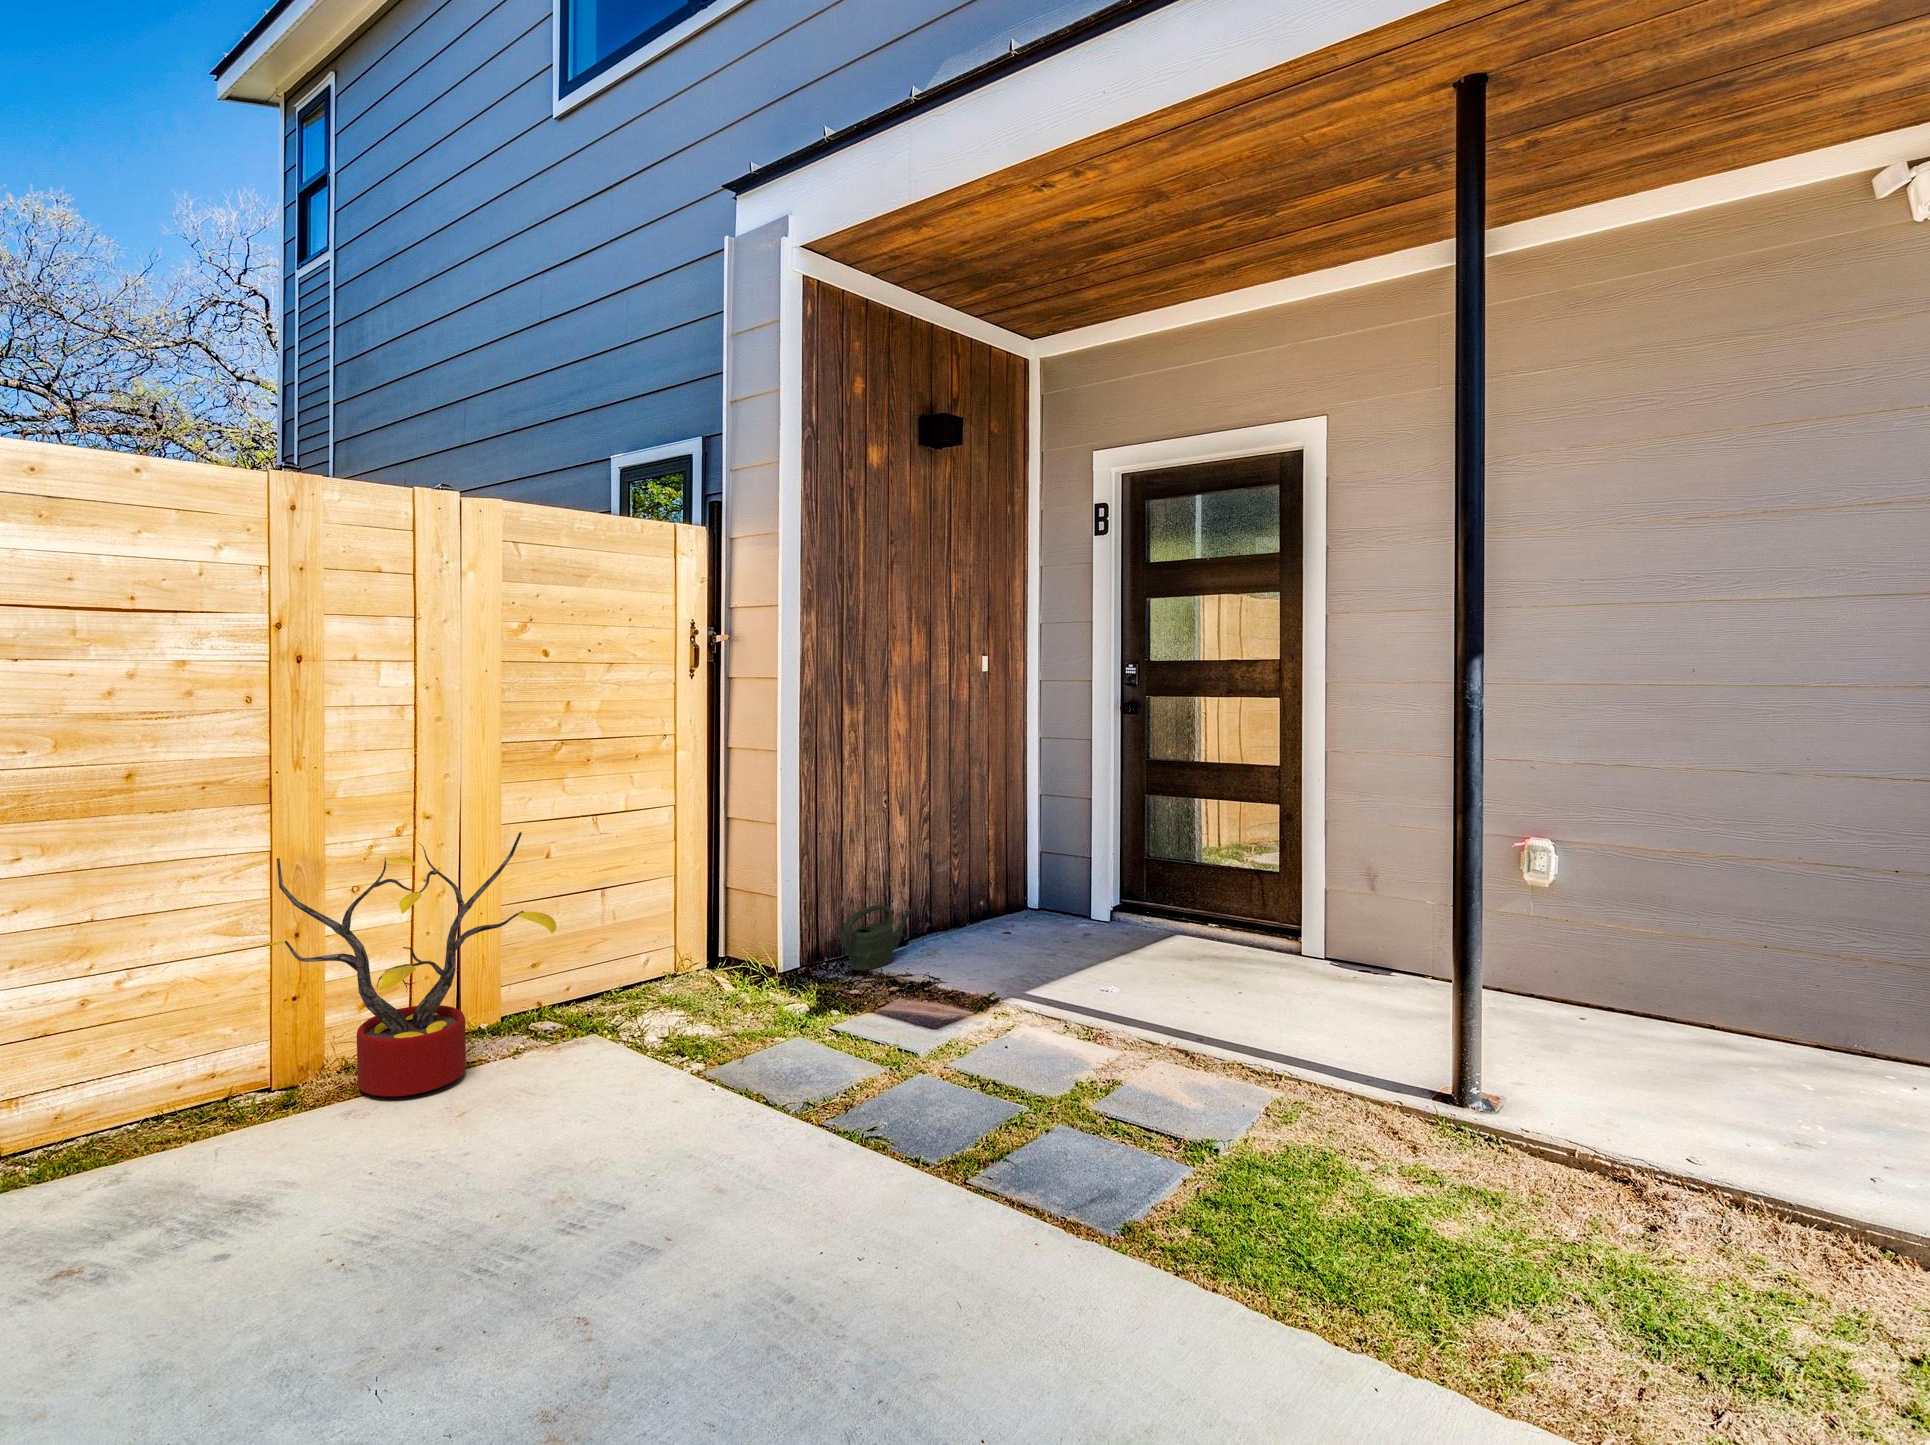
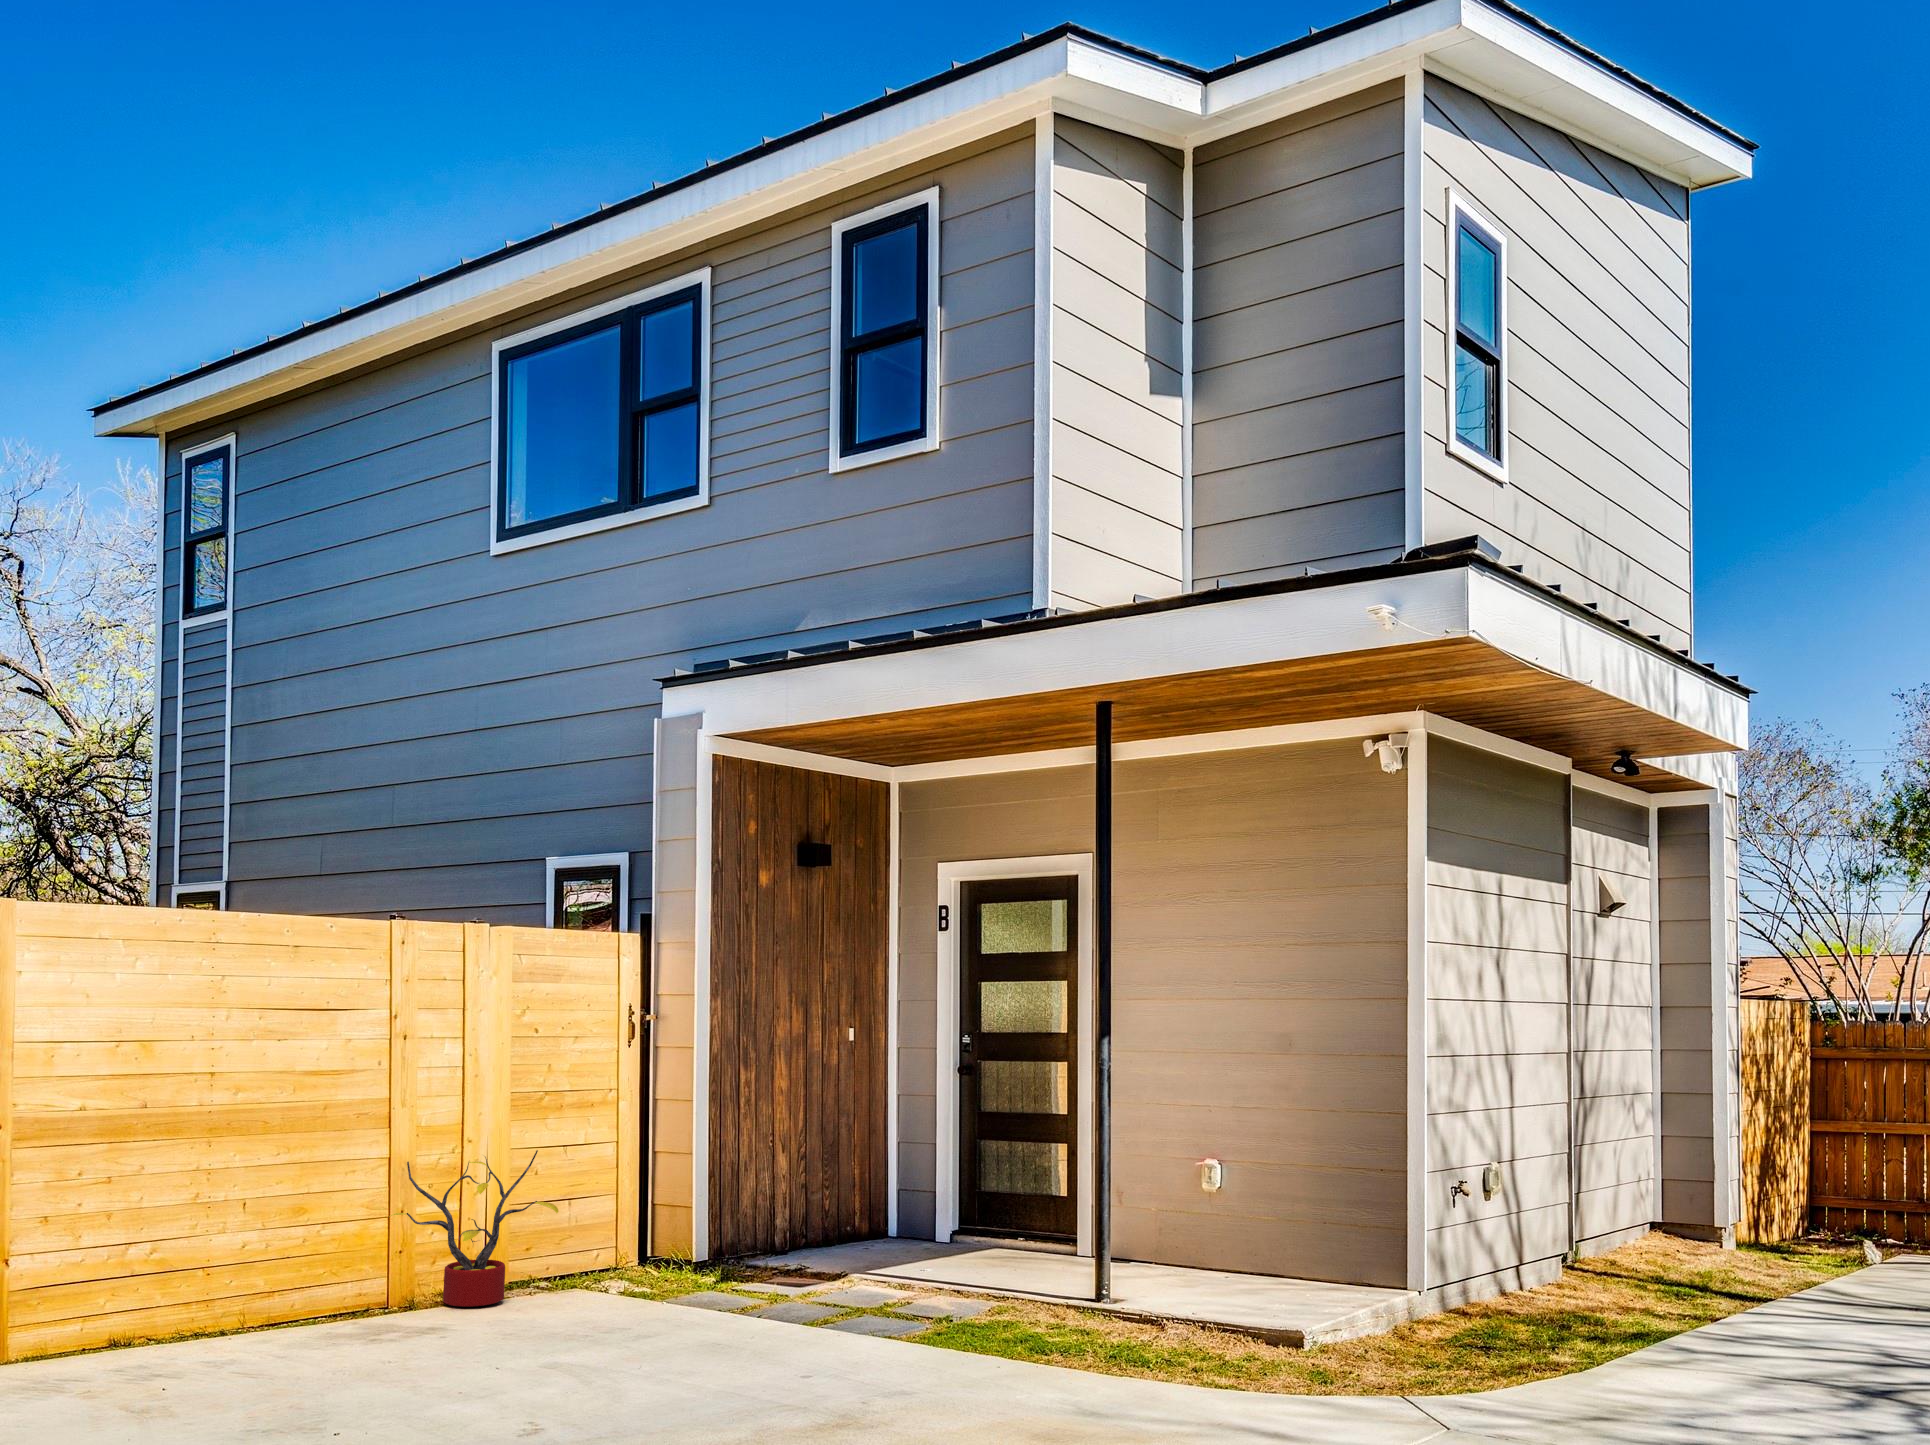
watering can: present [842,905,913,971] -> none [736,1217,790,1265]

